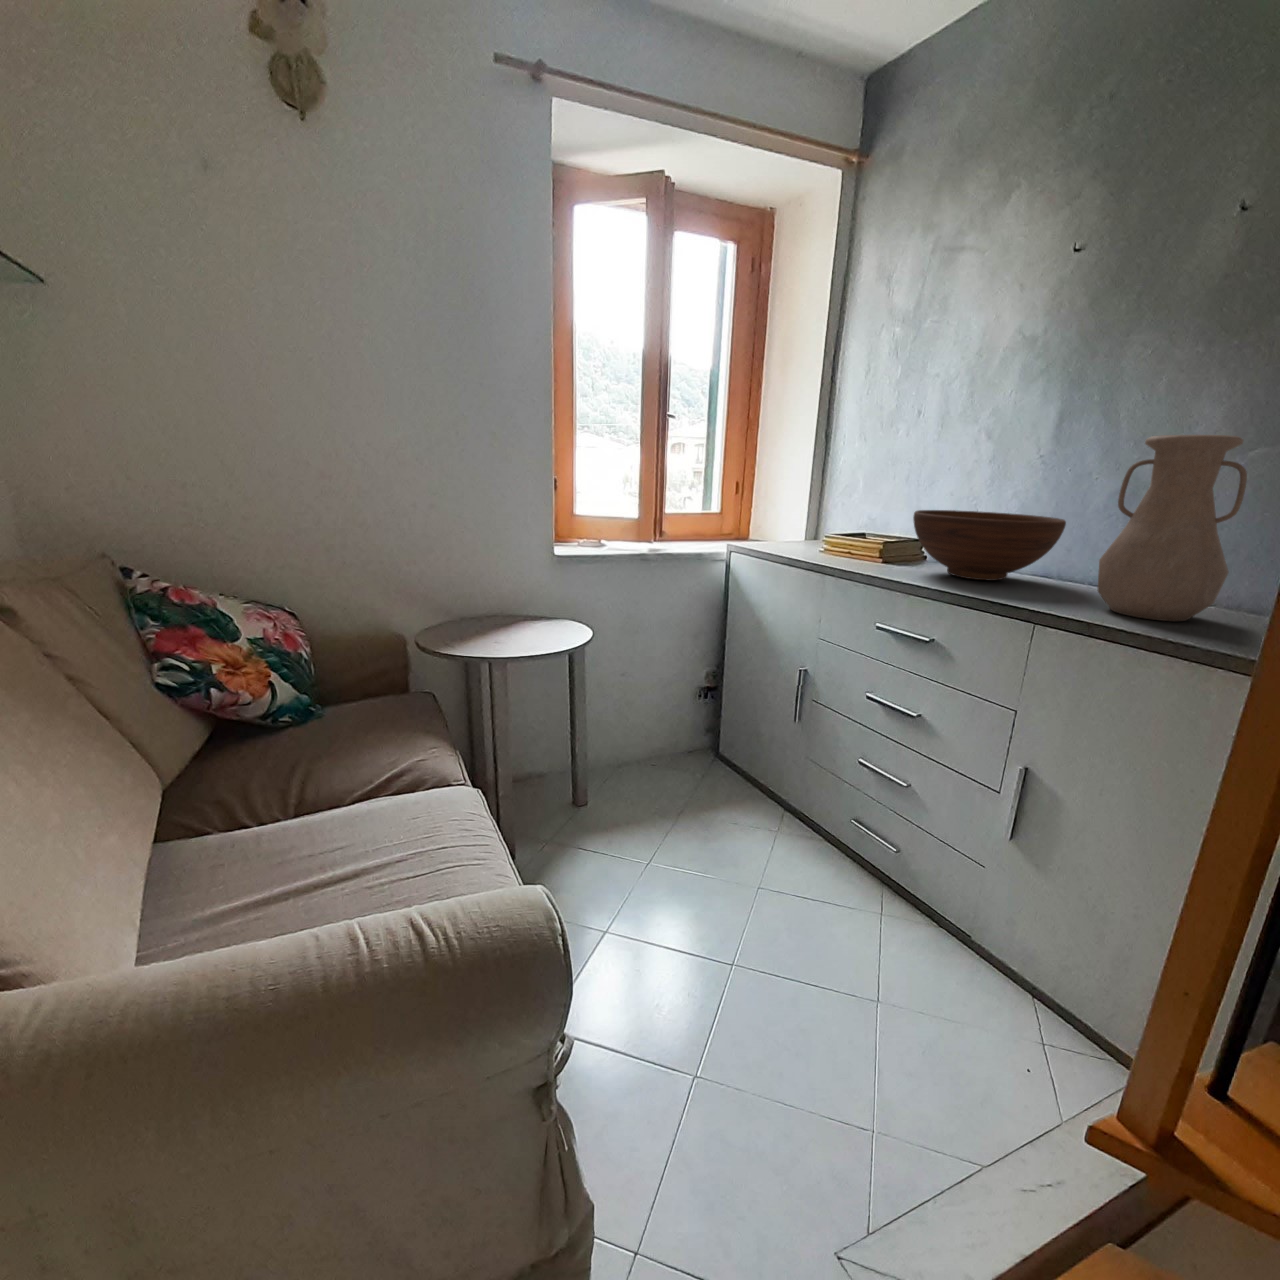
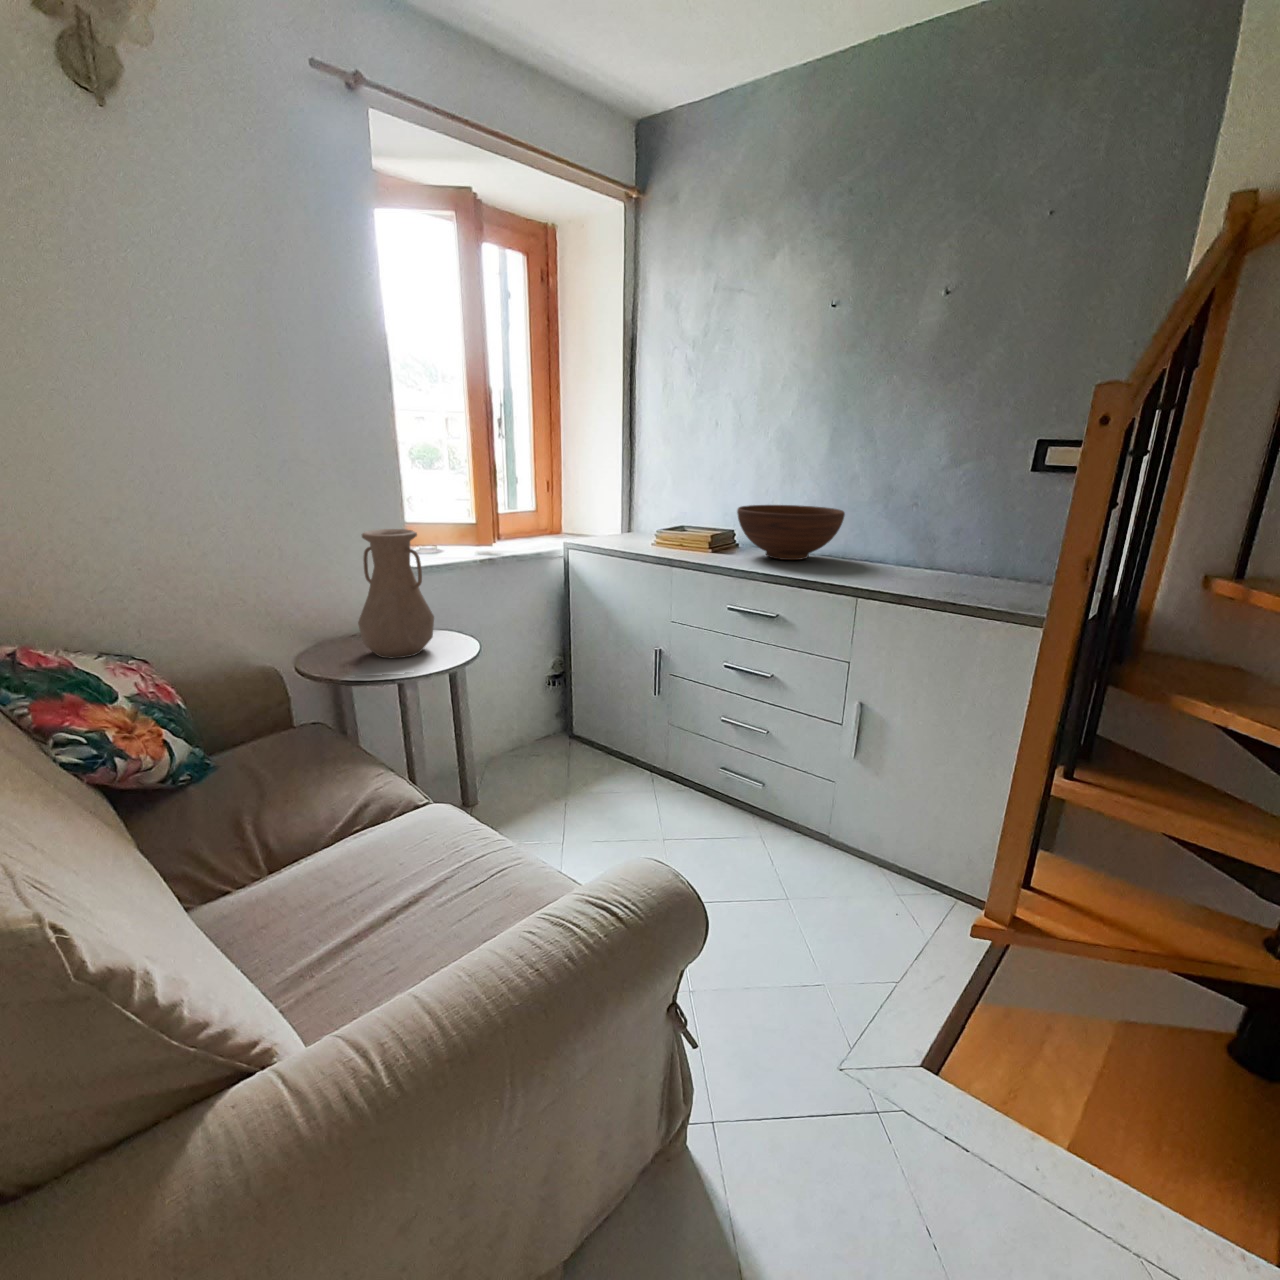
vase: present [1098,435,1247,621] -> present [358,529,434,658]

